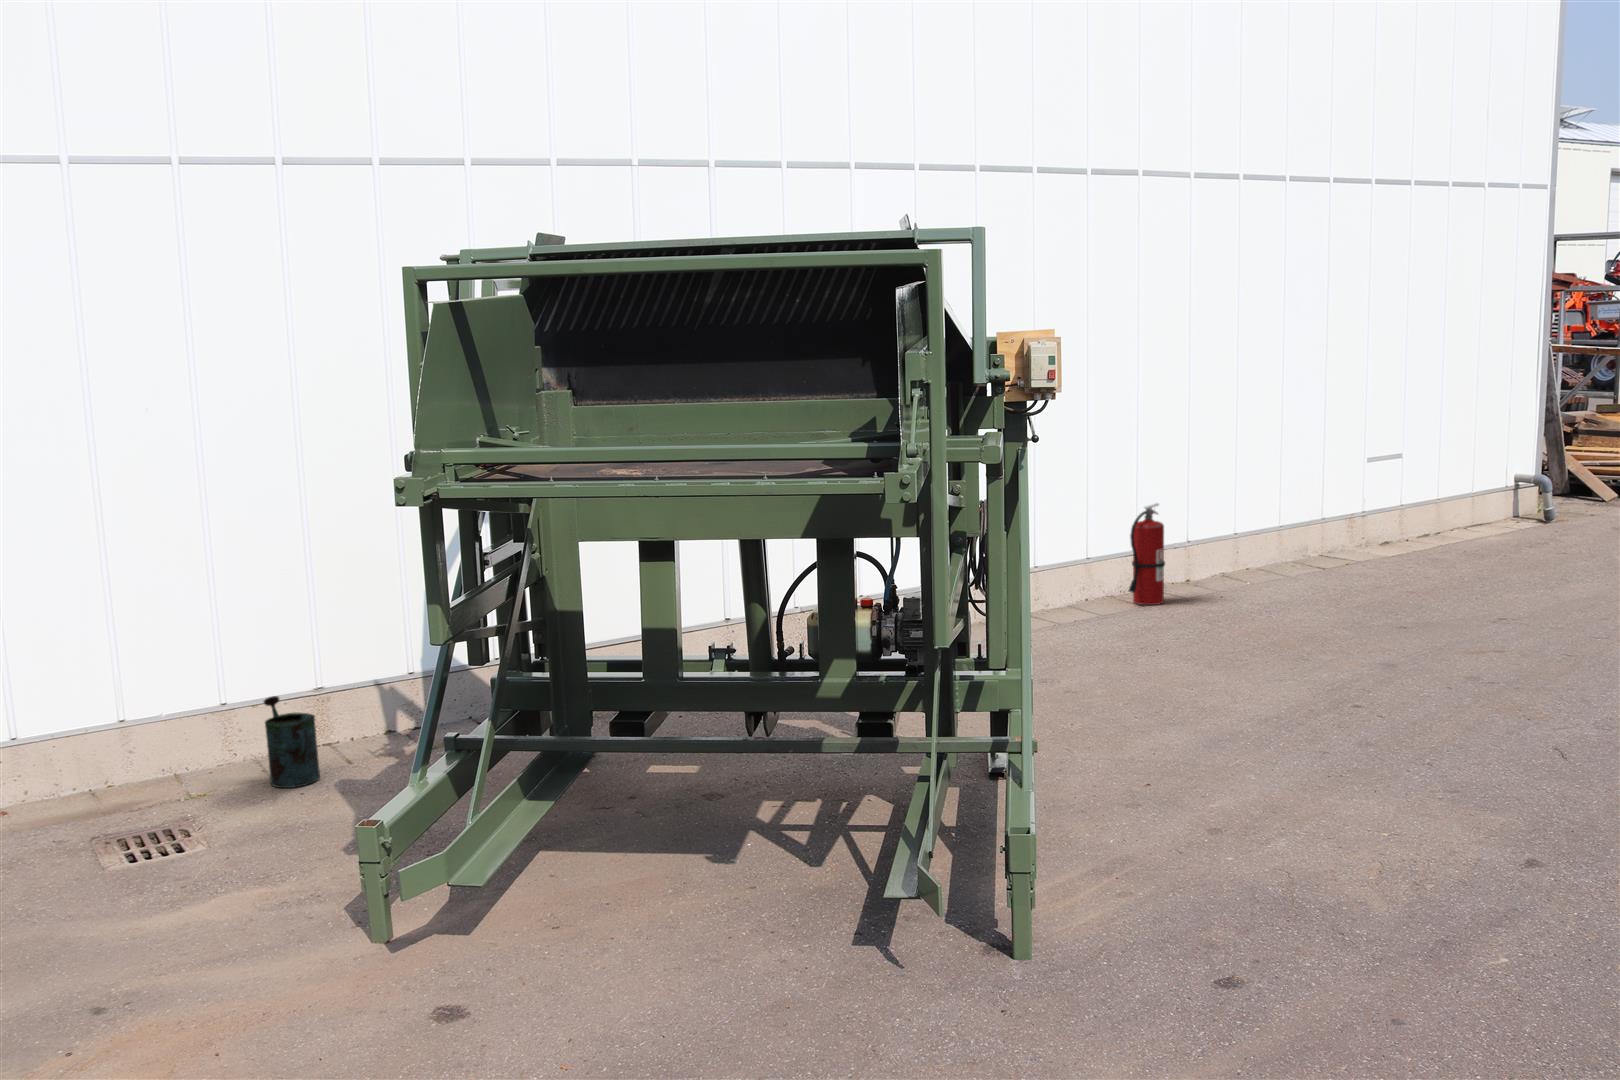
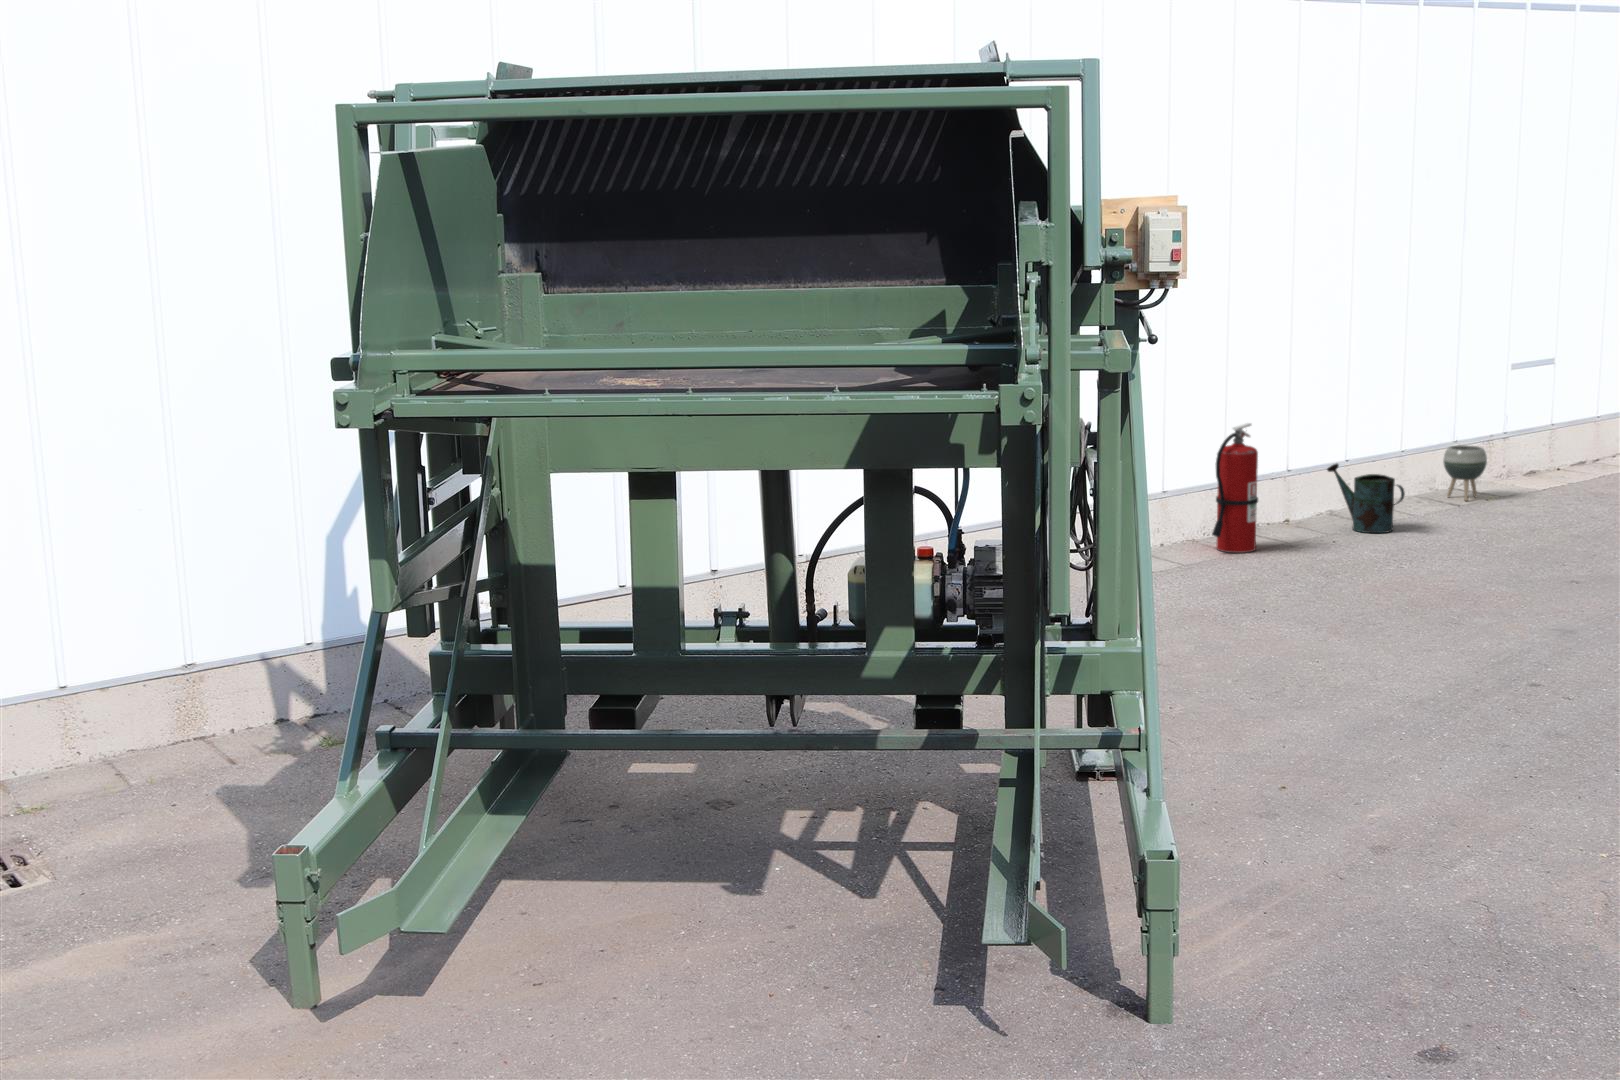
planter: none [1320,521,1354,565] -> present [1443,445,1487,501]
watering can: present [264,696,320,788] -> present [1327,464,1405,533]

